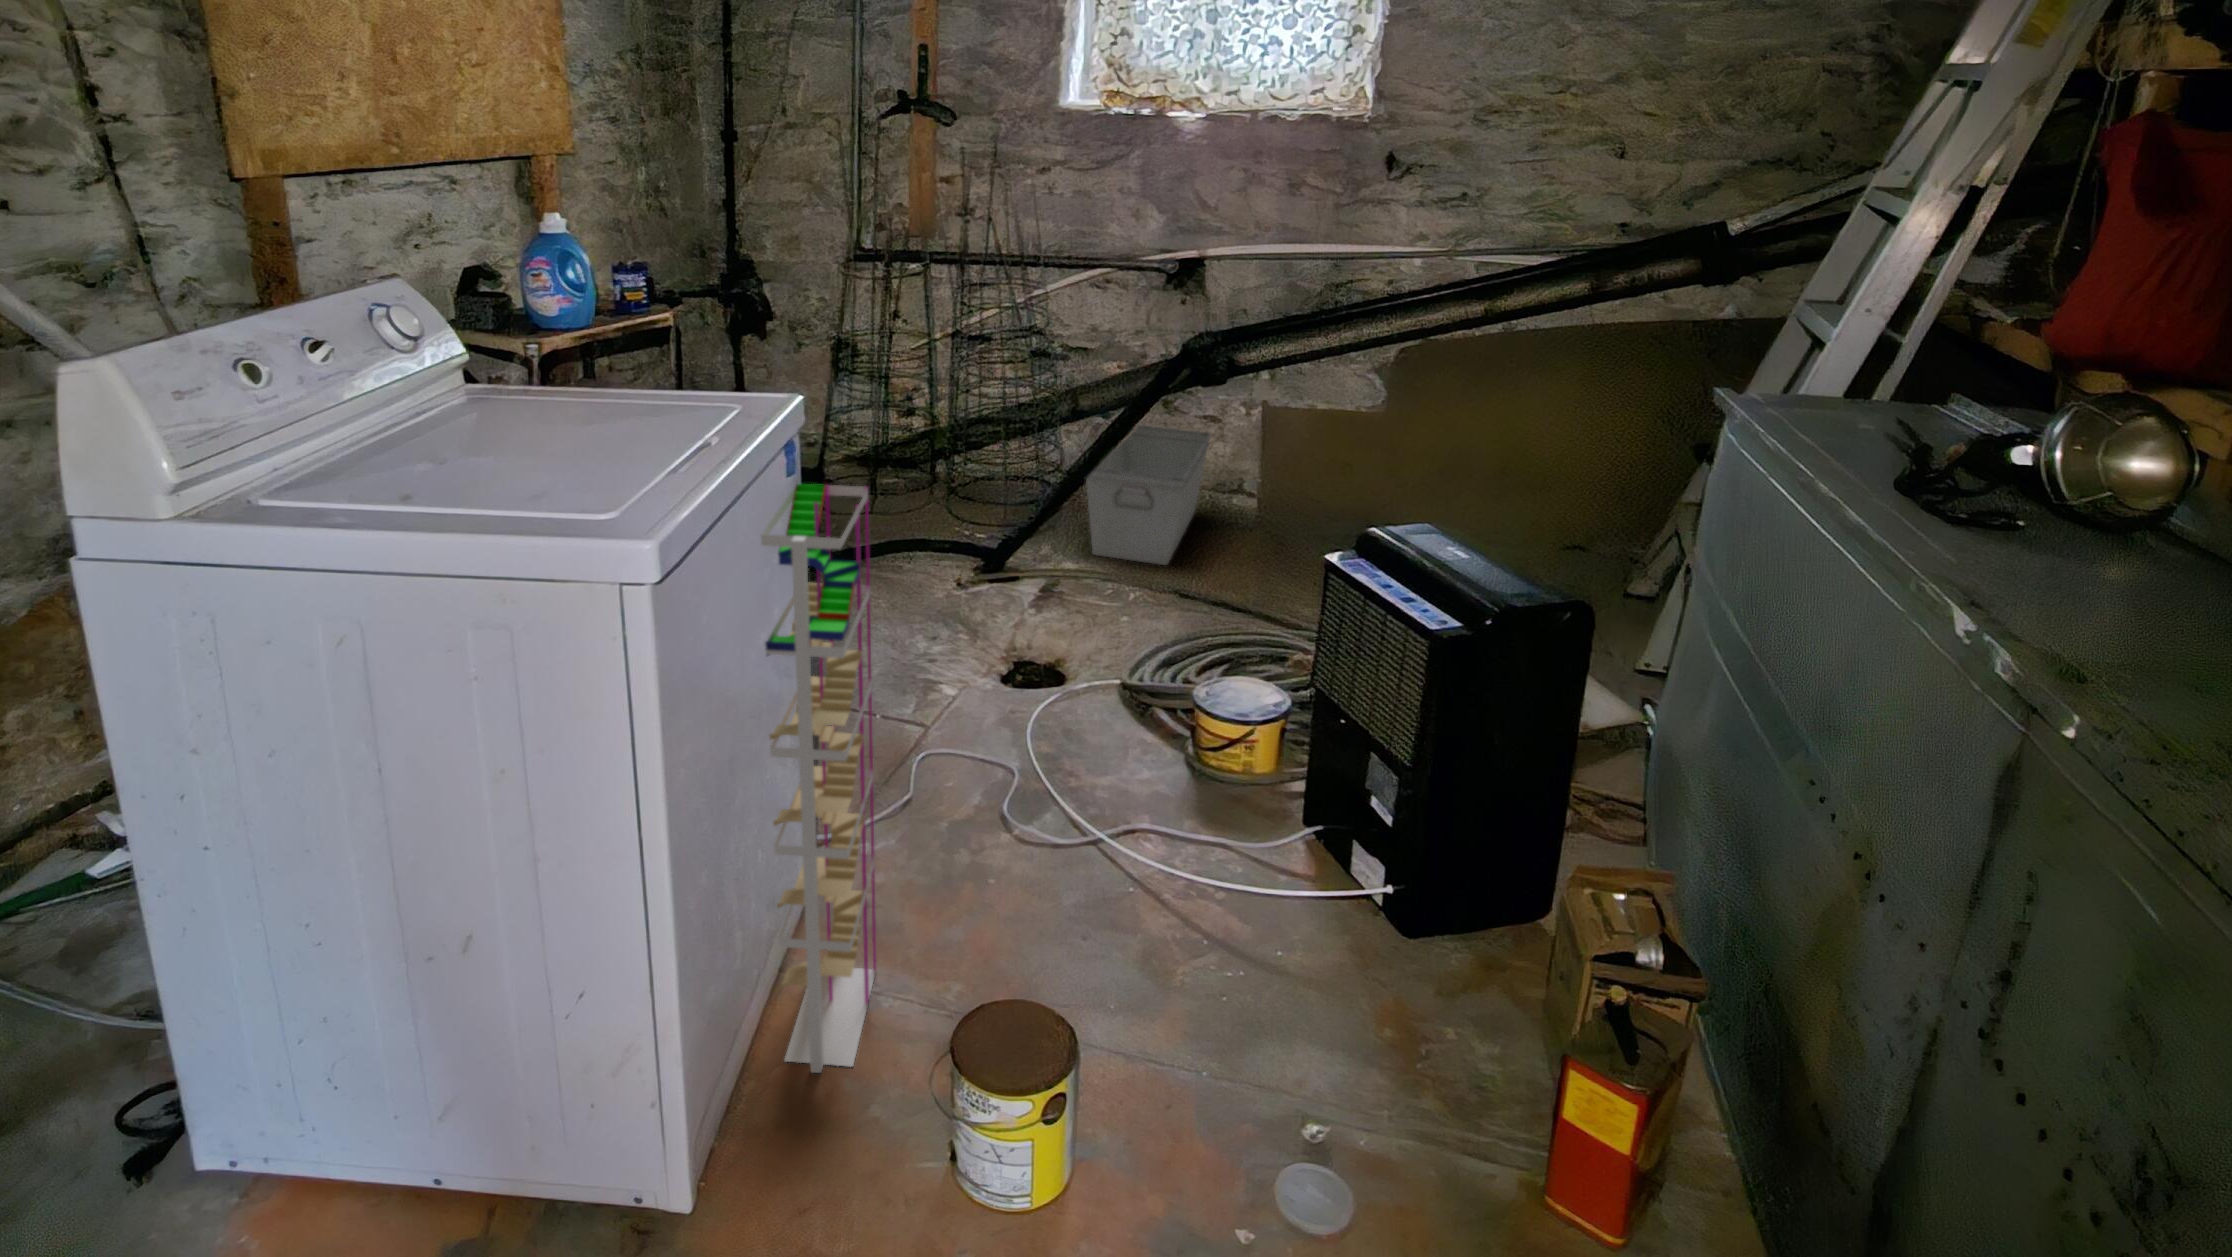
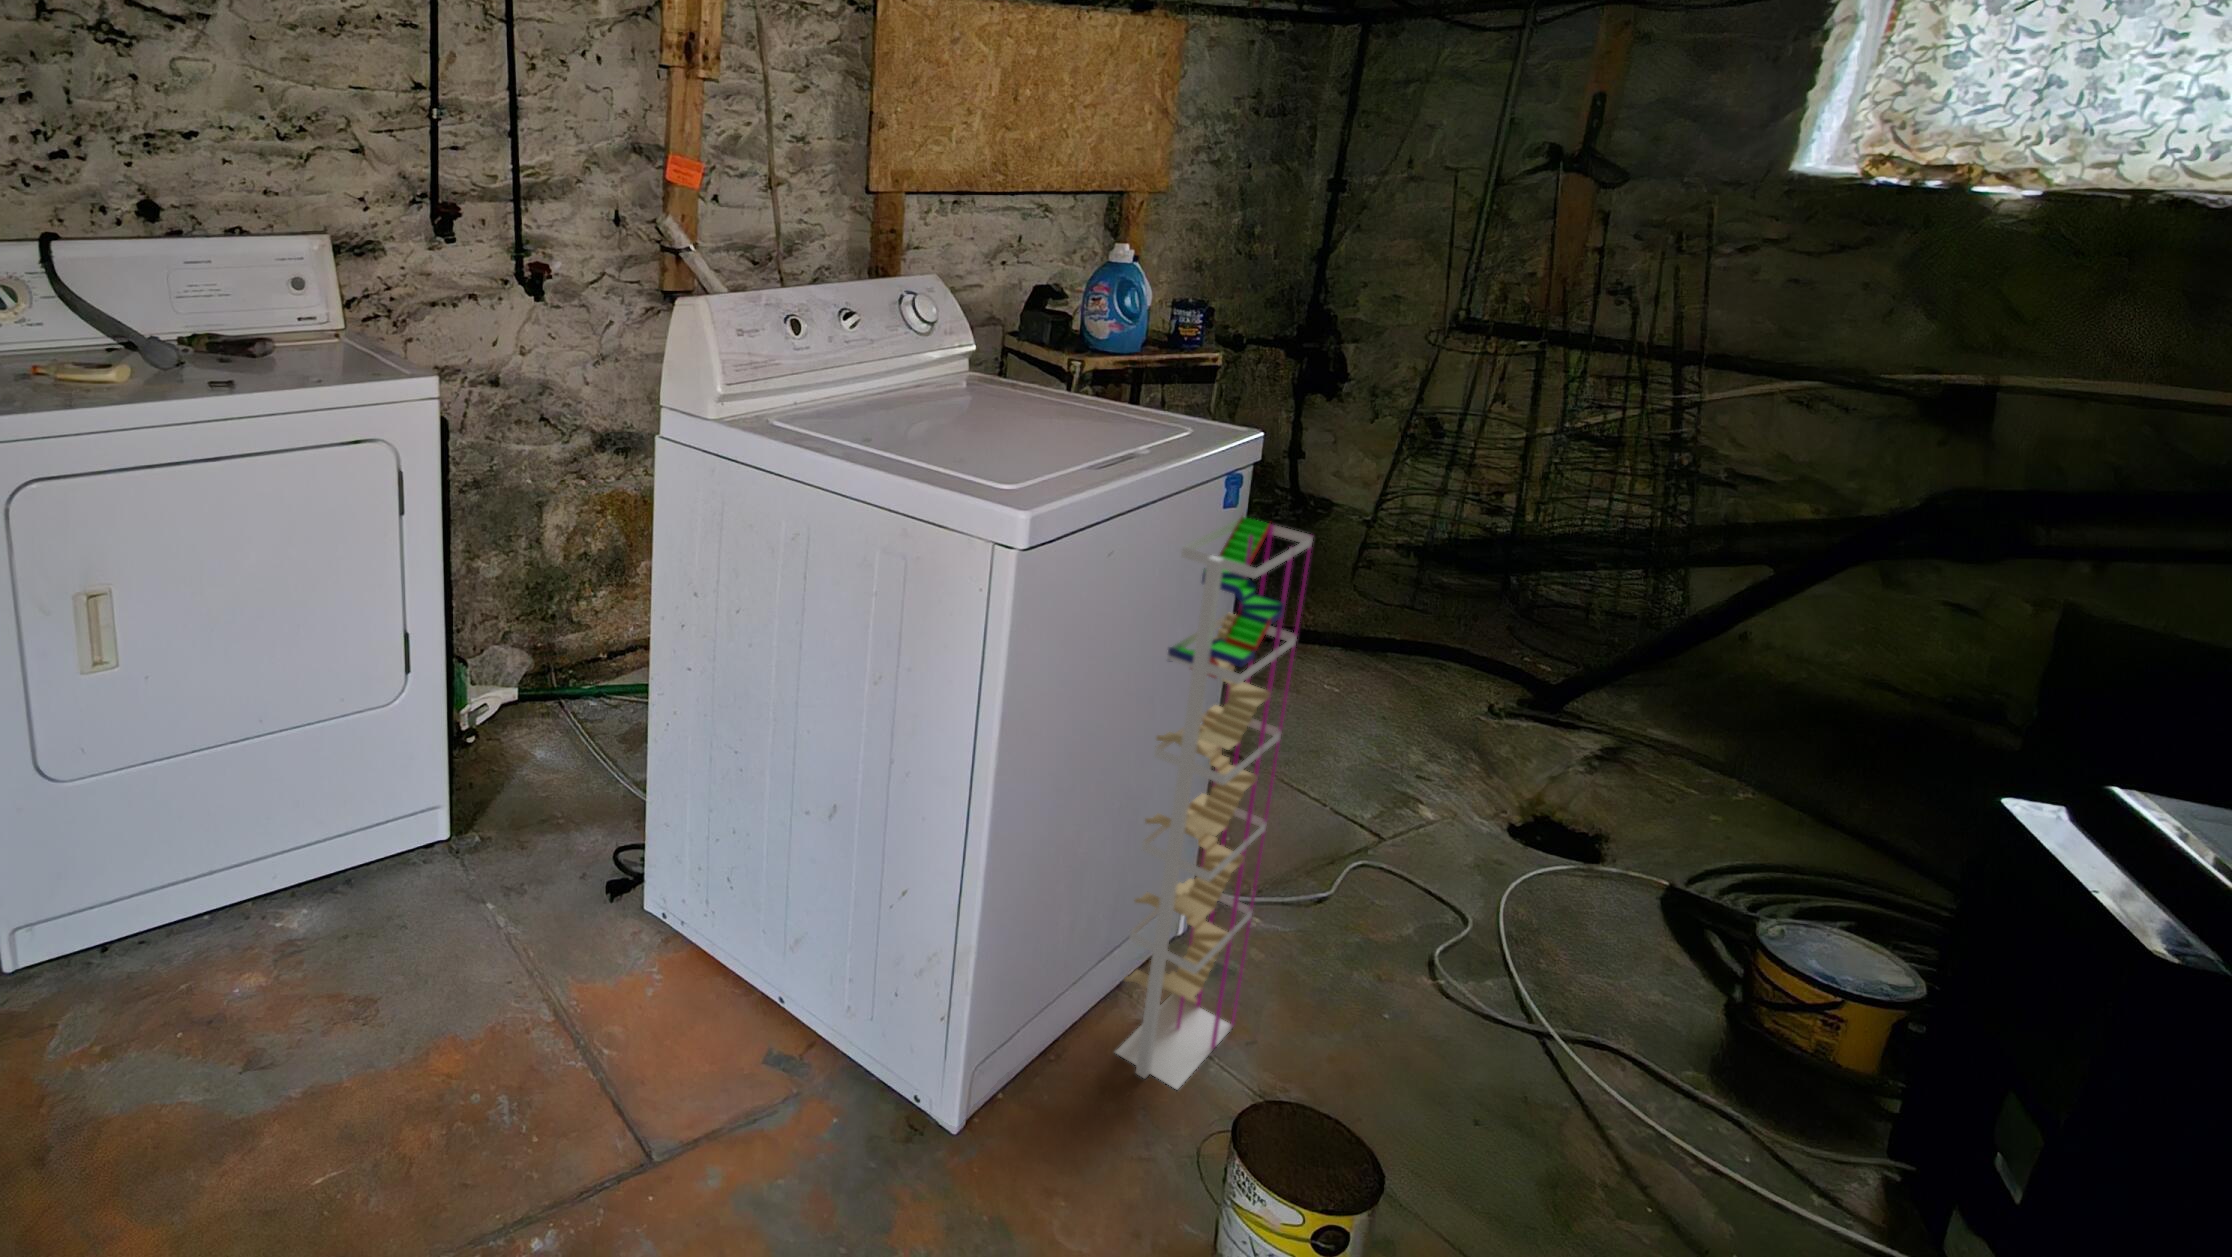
storage bin: present [1086,425,1211,565] -> none [1703,593,1960,787]

